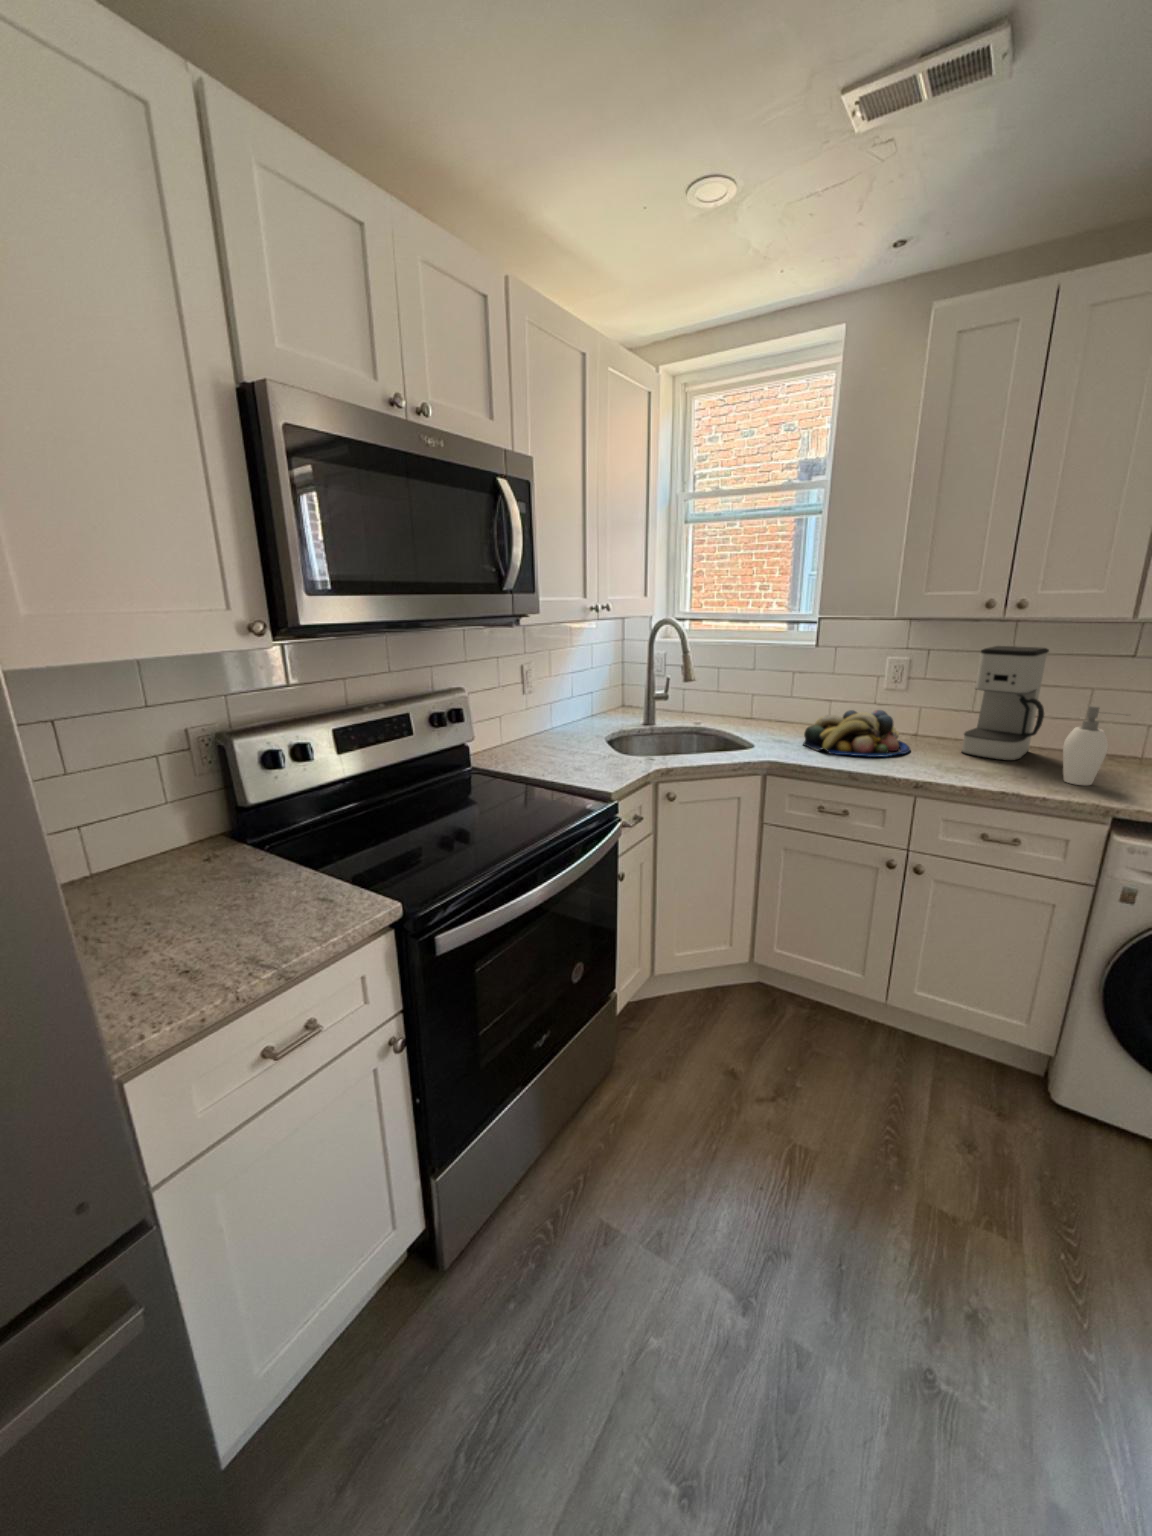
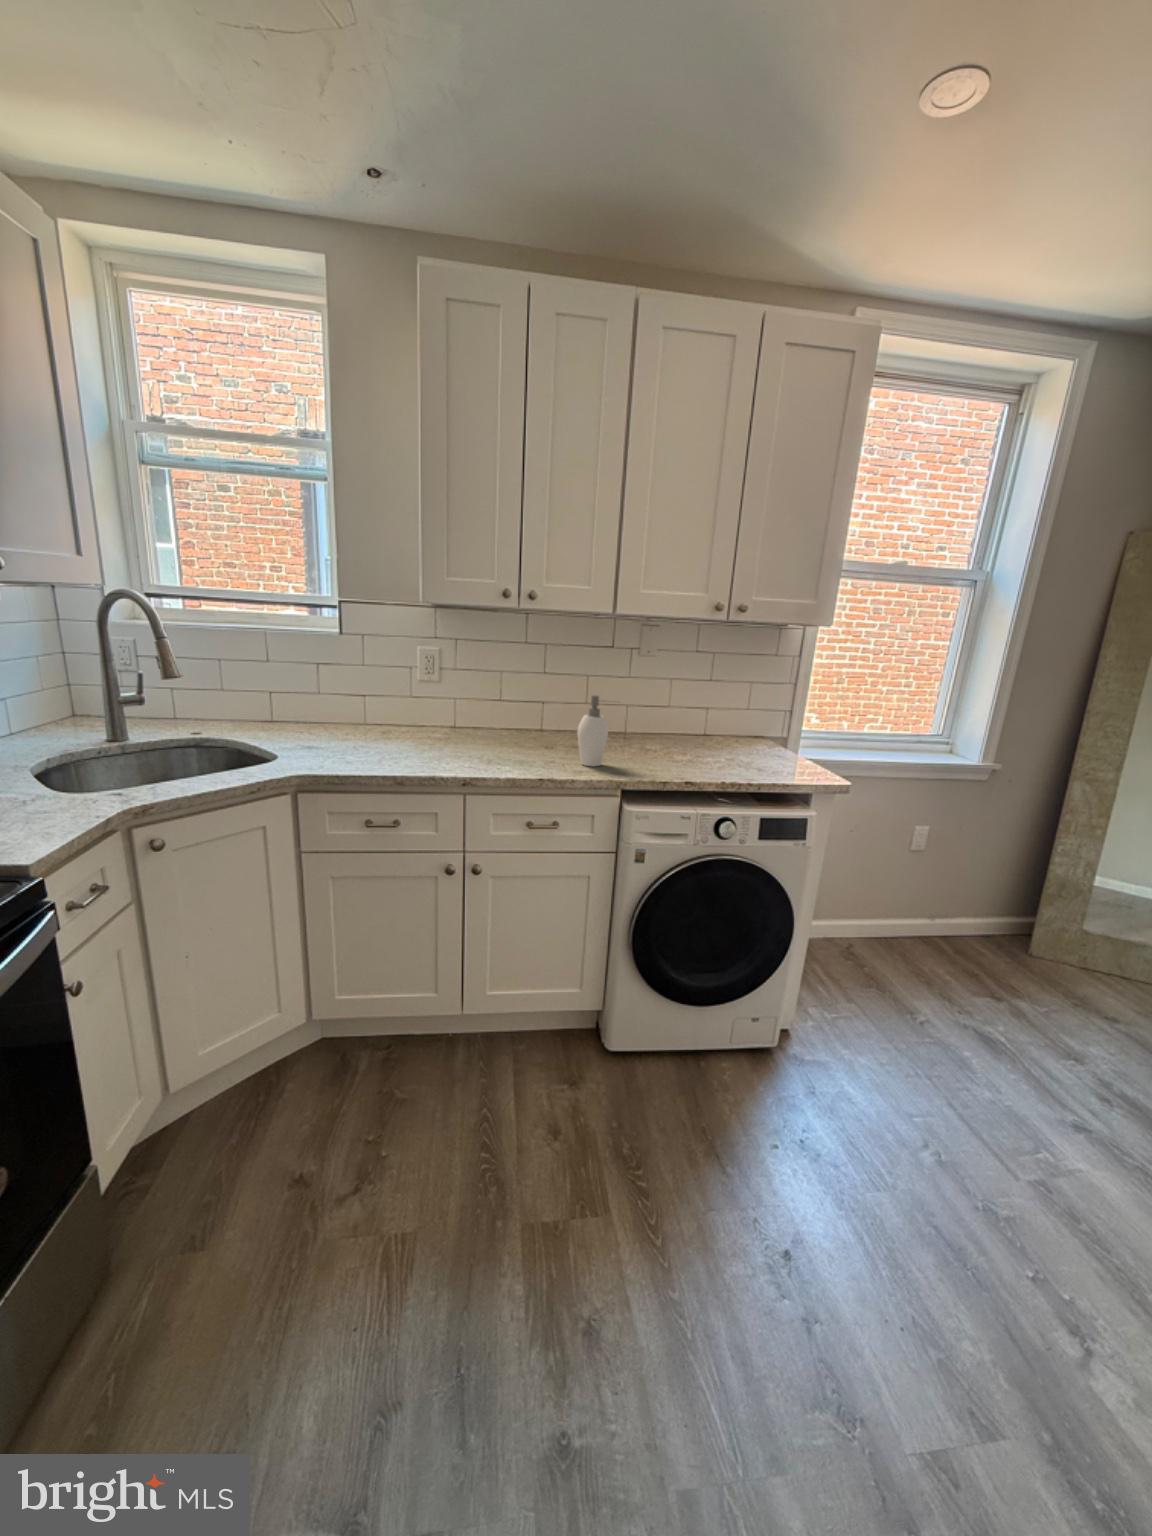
coffee maker: present [961,646,1049,761] -> none [498,644,558,751]
fruit bowl: present [803,710,910,757] -> none [341,709,453,760]

